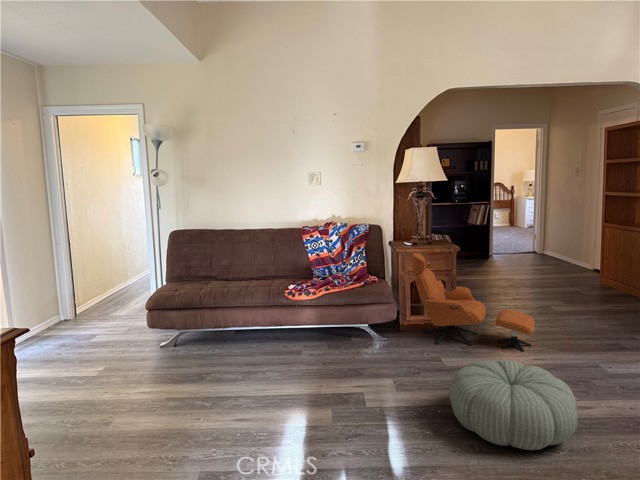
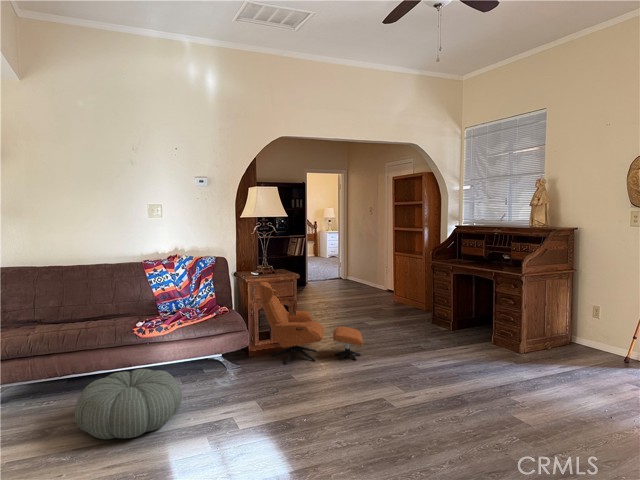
pouf: present [449,360,577,450] -> present [75,369,182,439]

